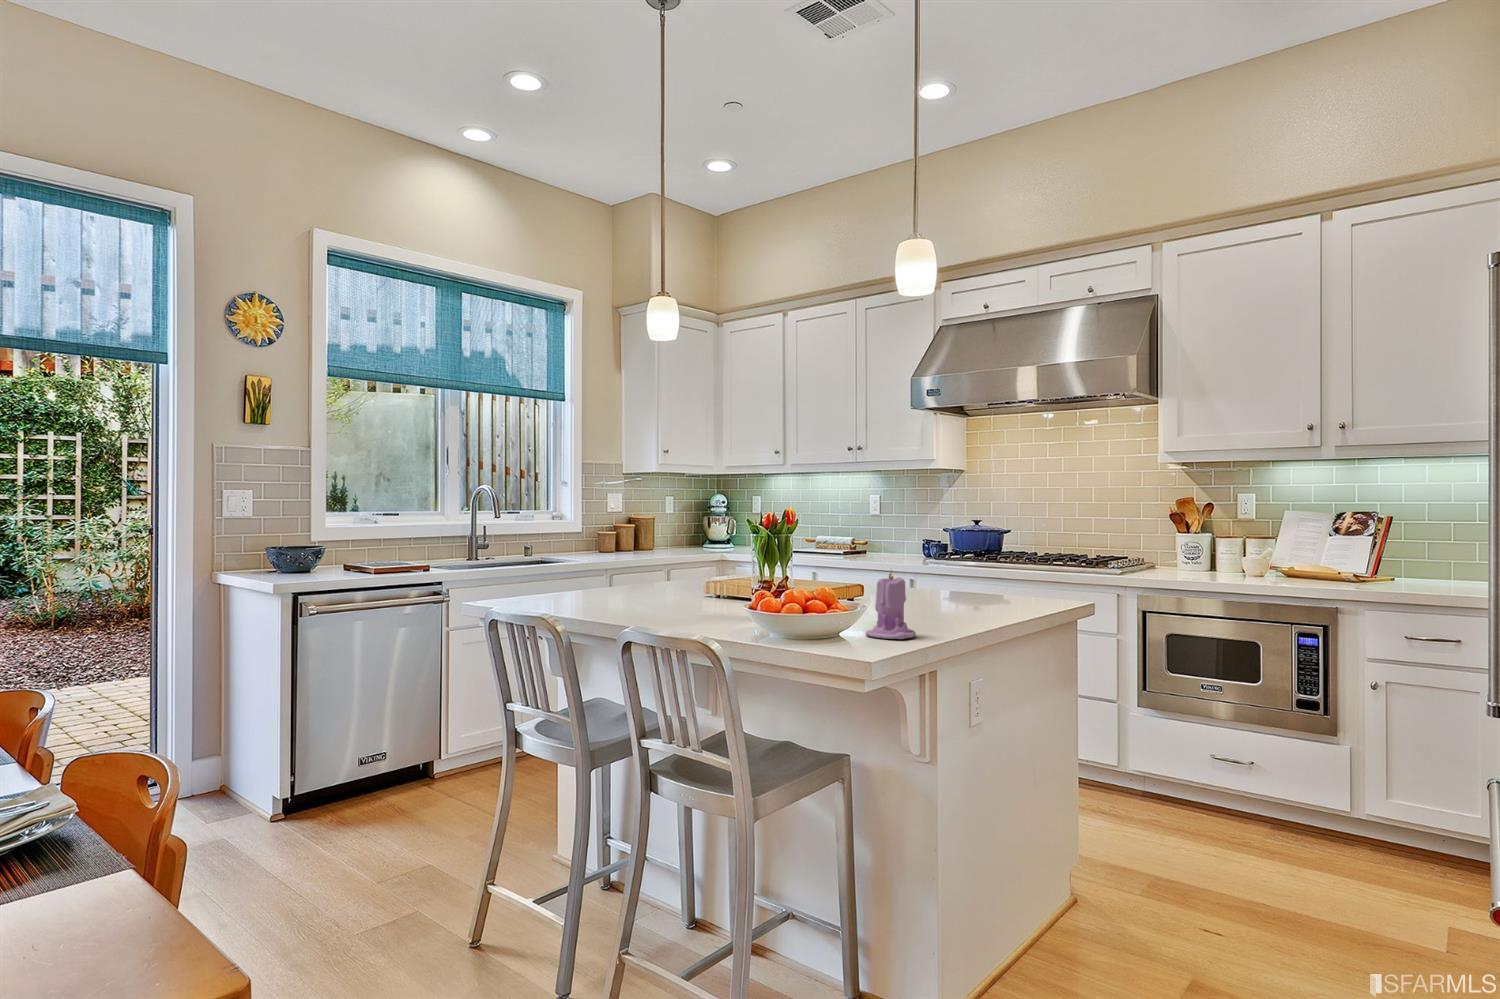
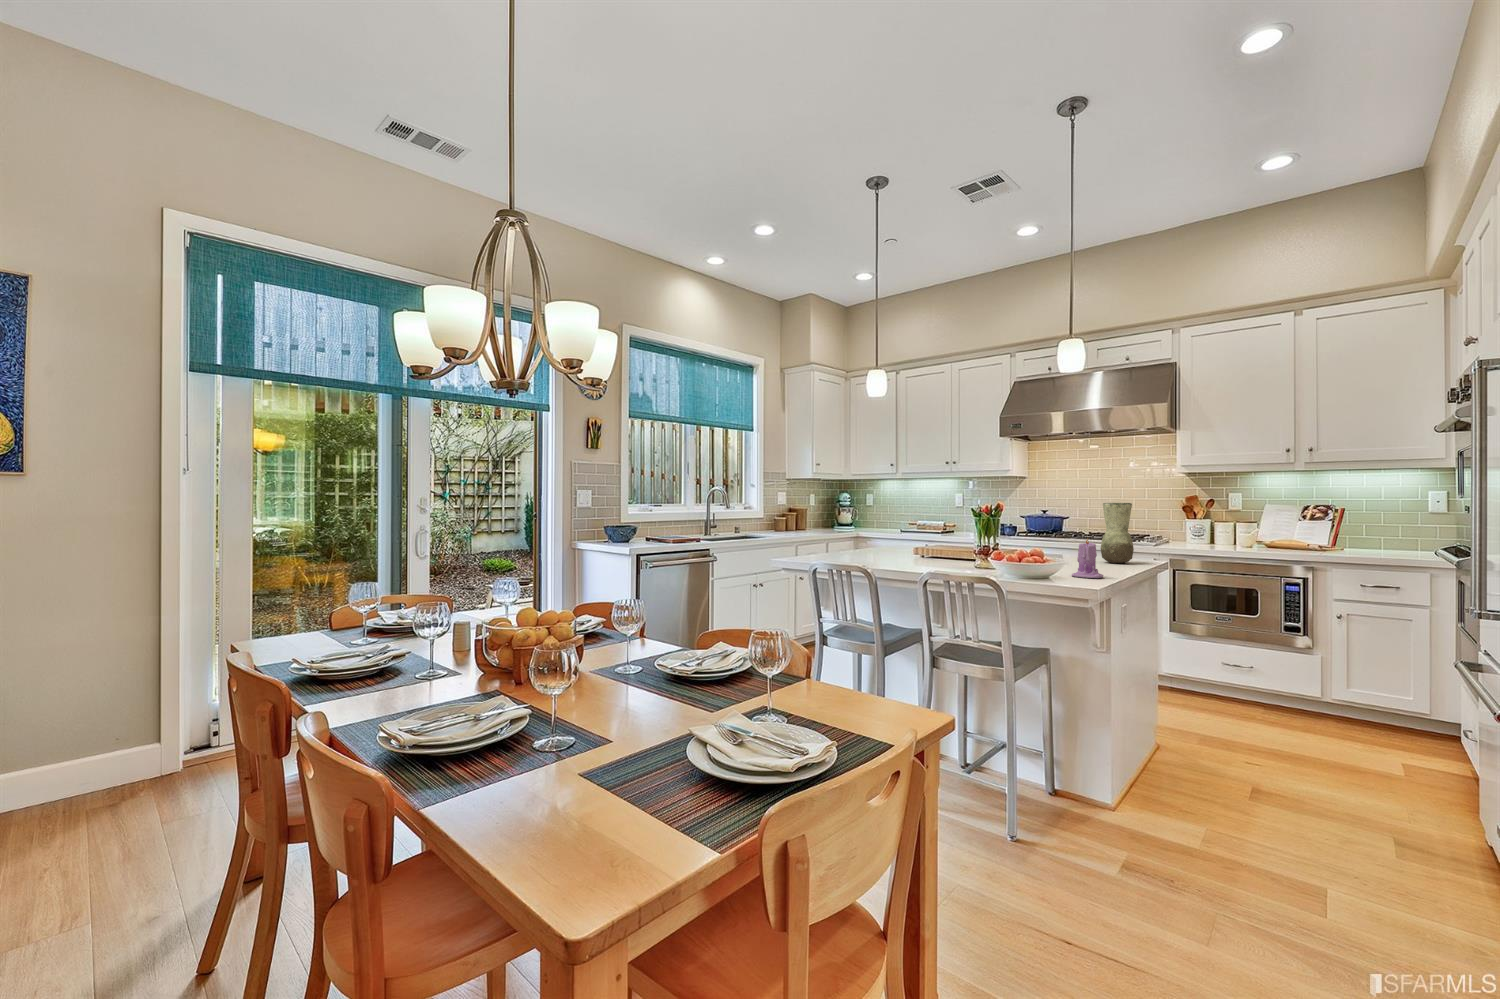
vase: none [976,509,1025,608] -> present [1101,503,1134,563]

